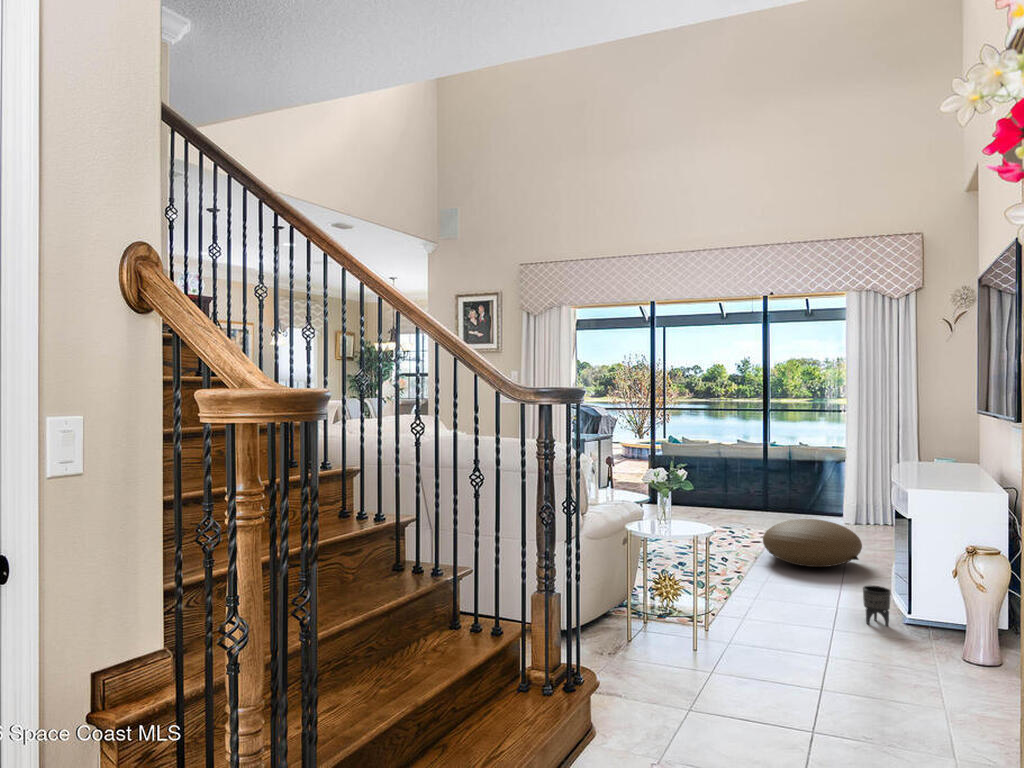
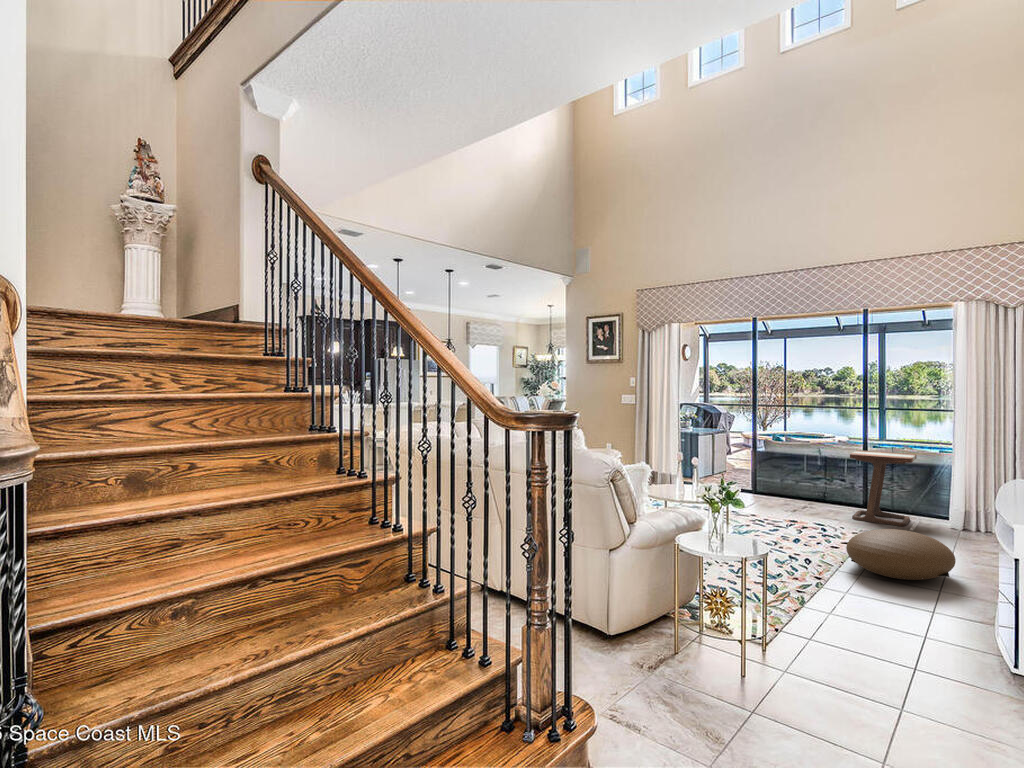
side table: none [751,447,816,526] -> present [850,450,918,529]
planter: present [863,586,891,626] -> none [936,614,968,659]

